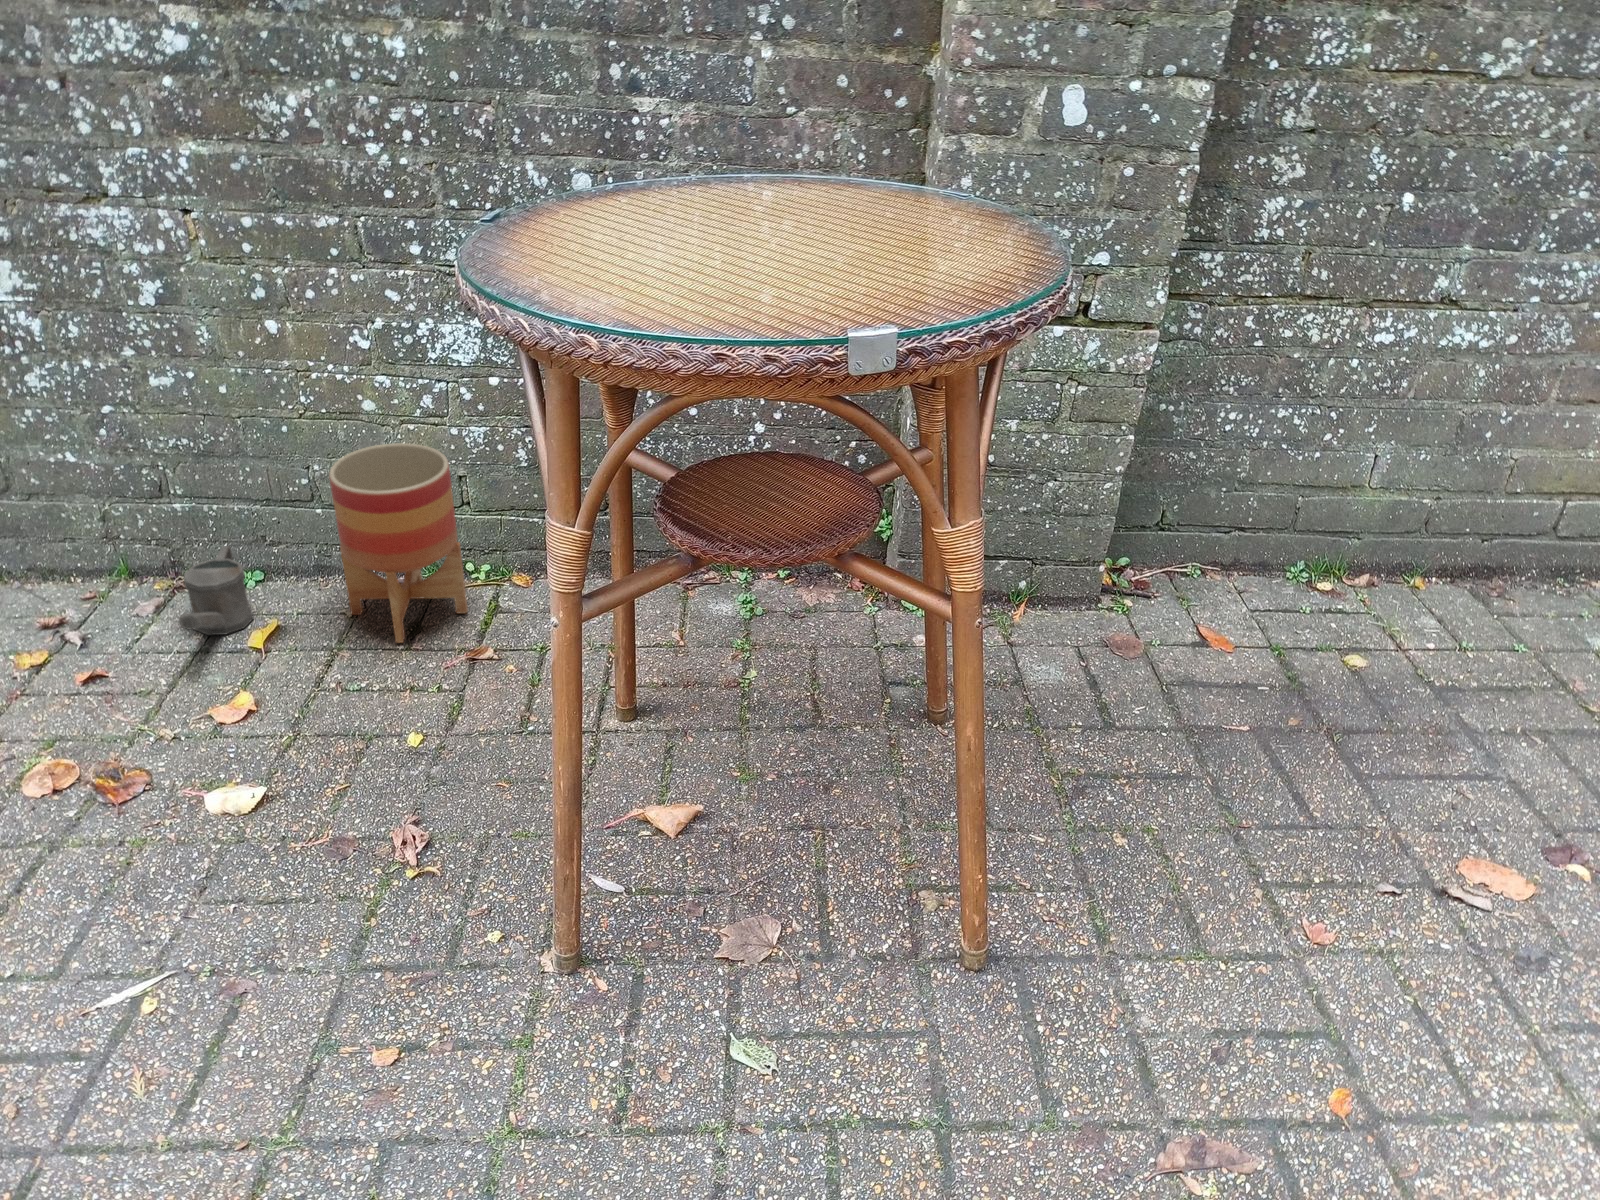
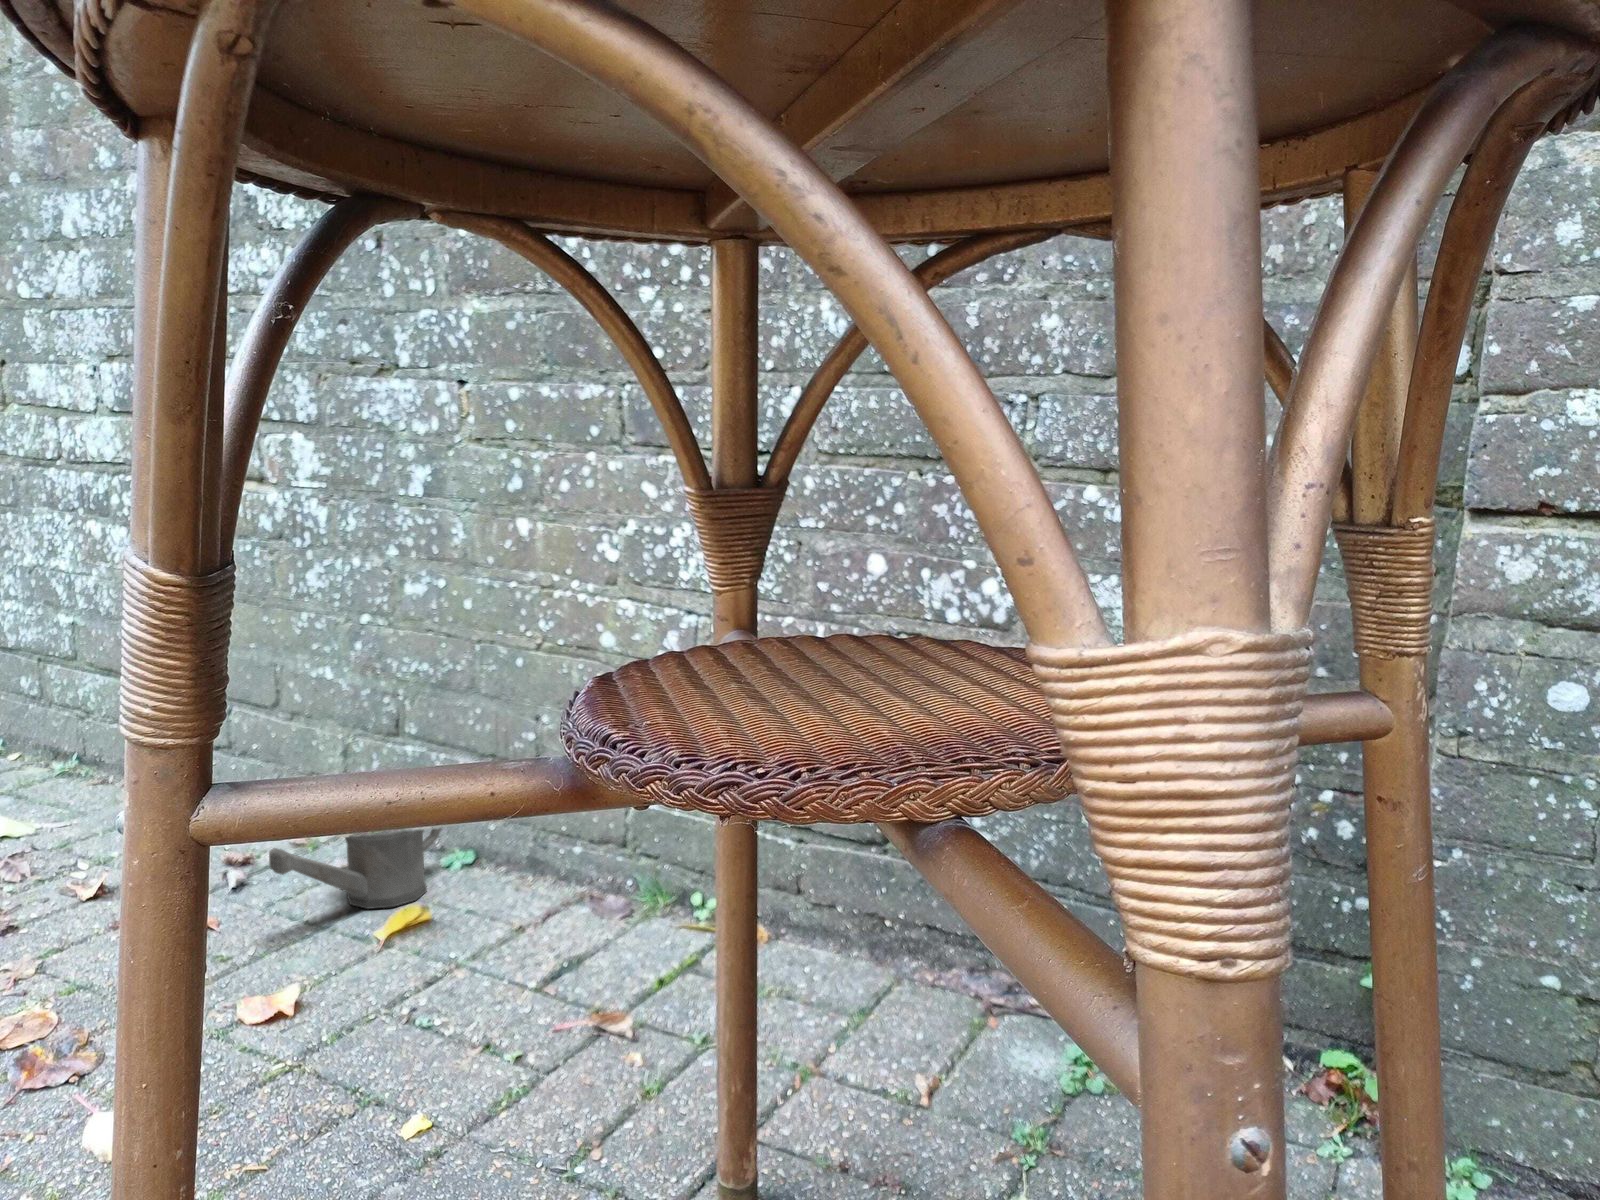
planter: present [329,443,468,643] -> none [492,692,663,973]

